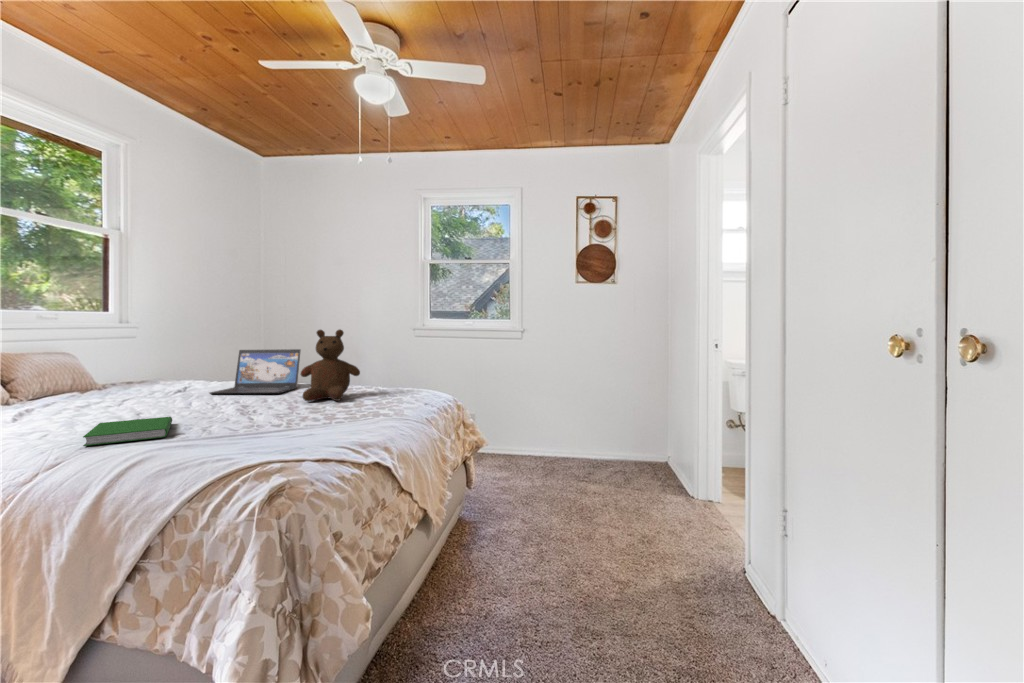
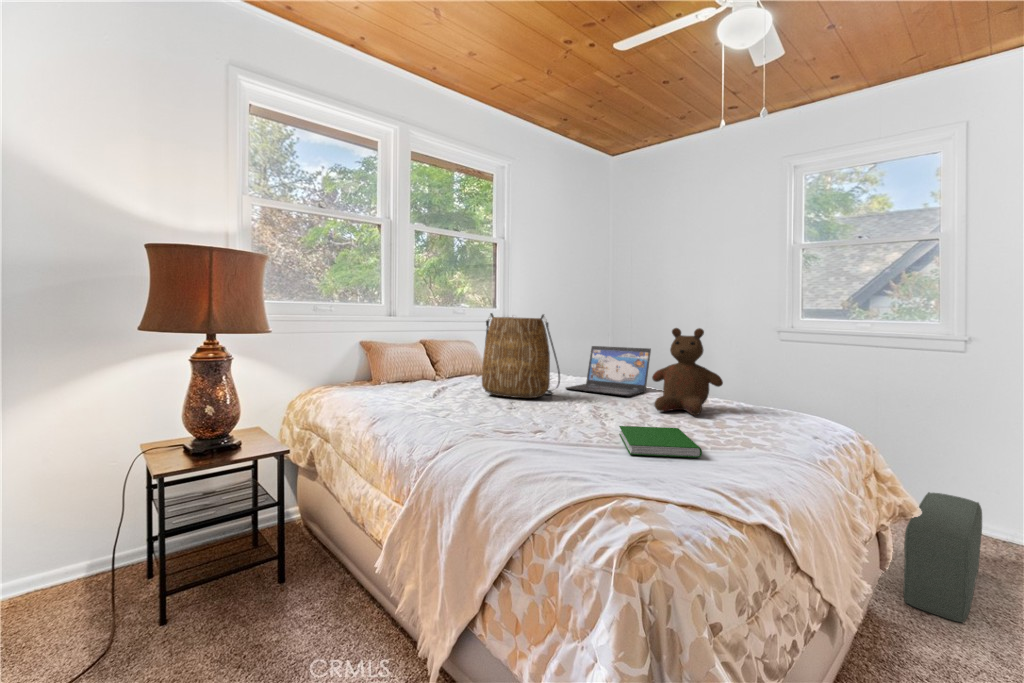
tote bag: none [93,317,202,408] -> present [482,313,560,398]
hardcover book: present [83,417,172,446] -> present [619,426,702,458]
pouf: none [481,433,521,508] -> present [903,492,982,622]

